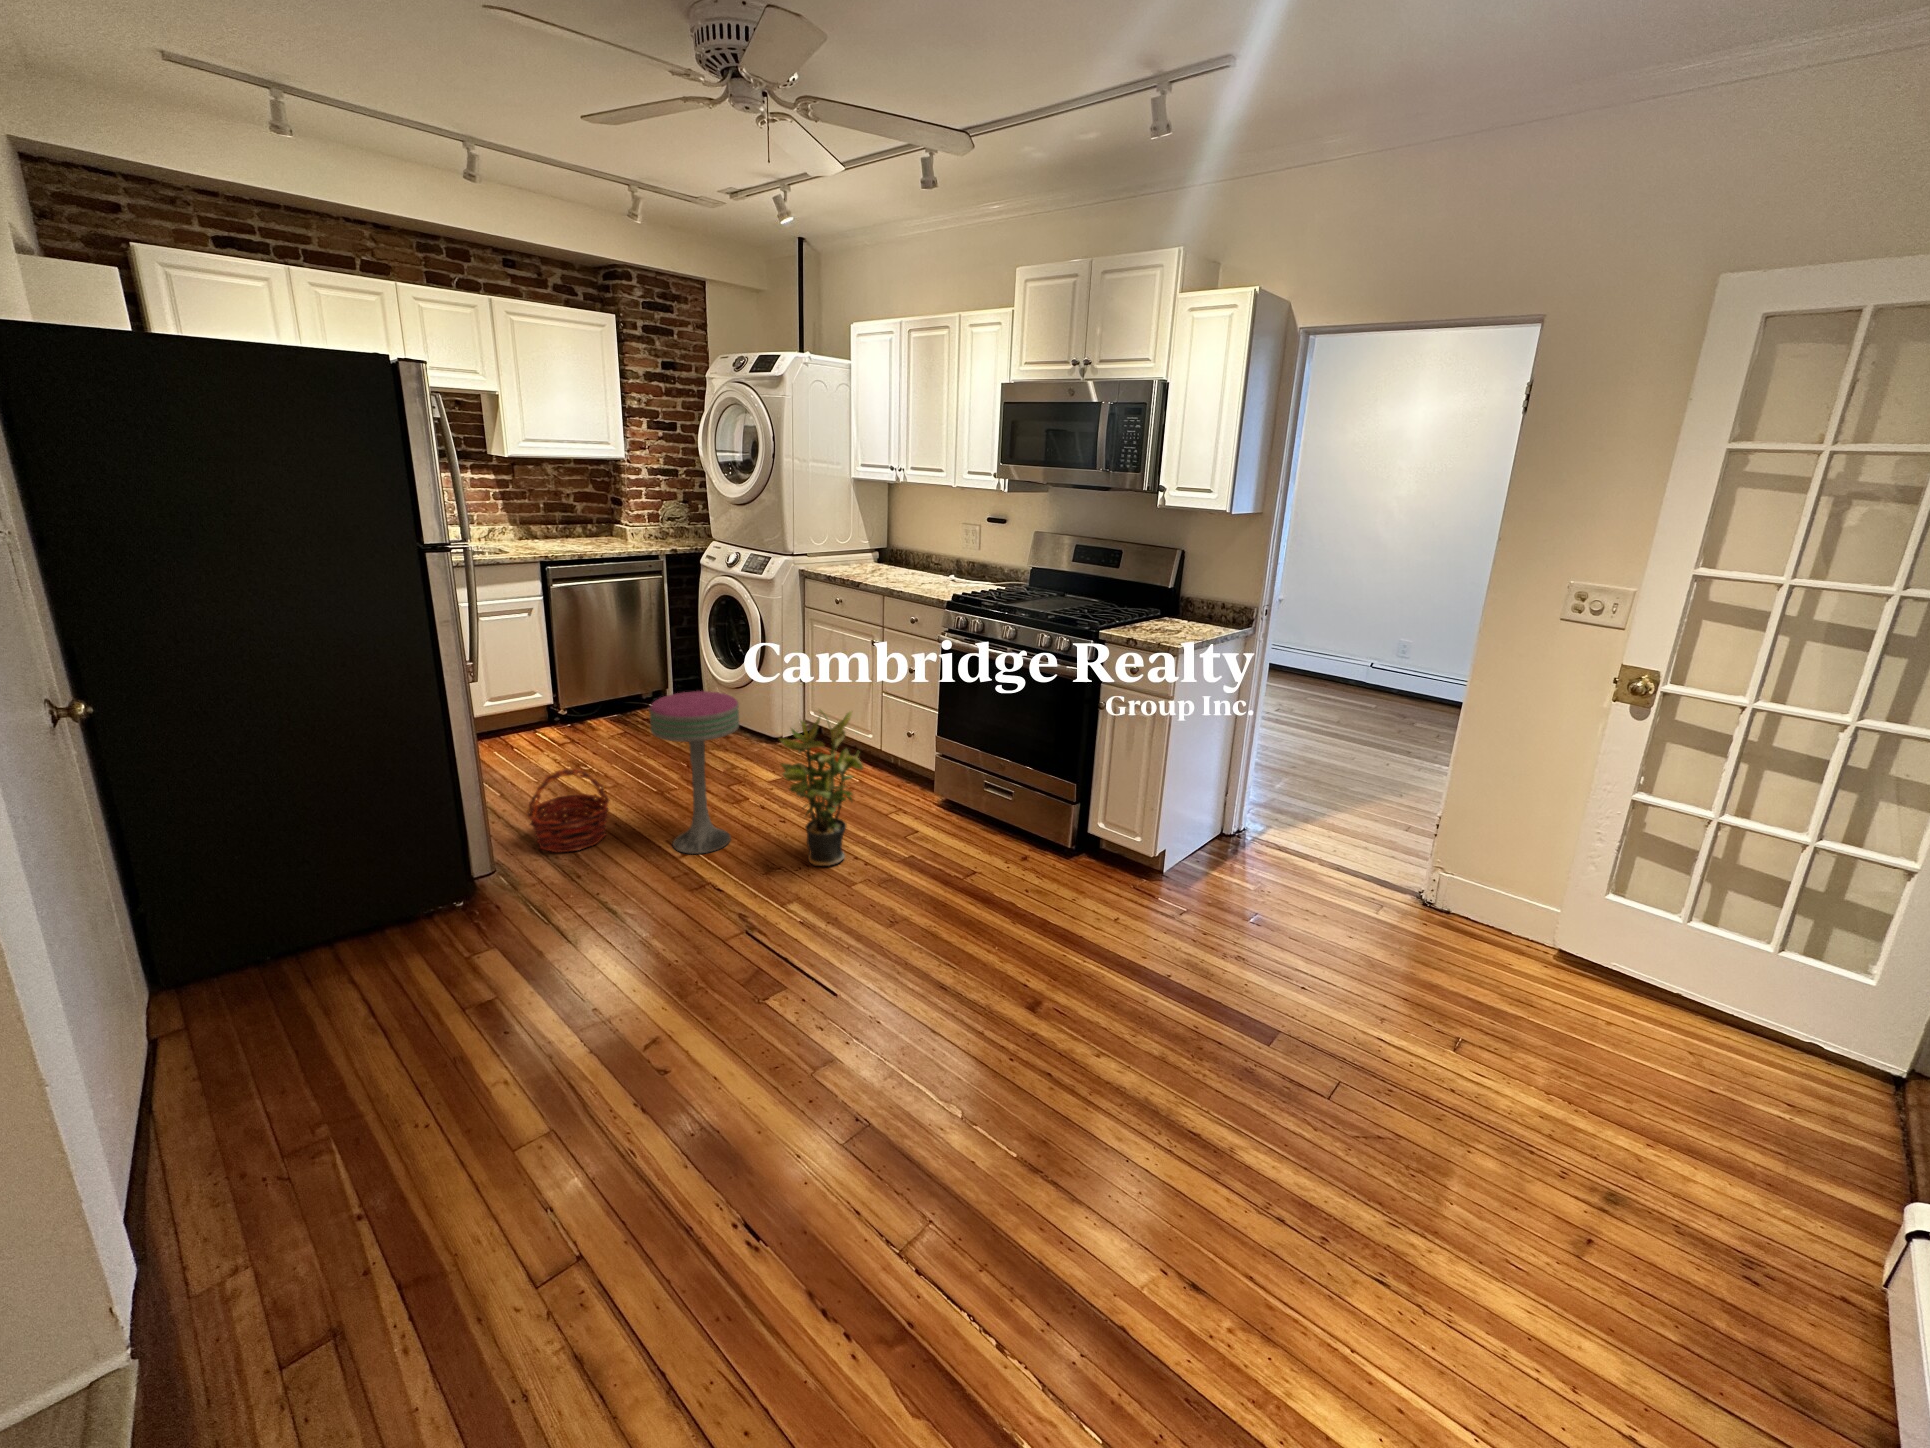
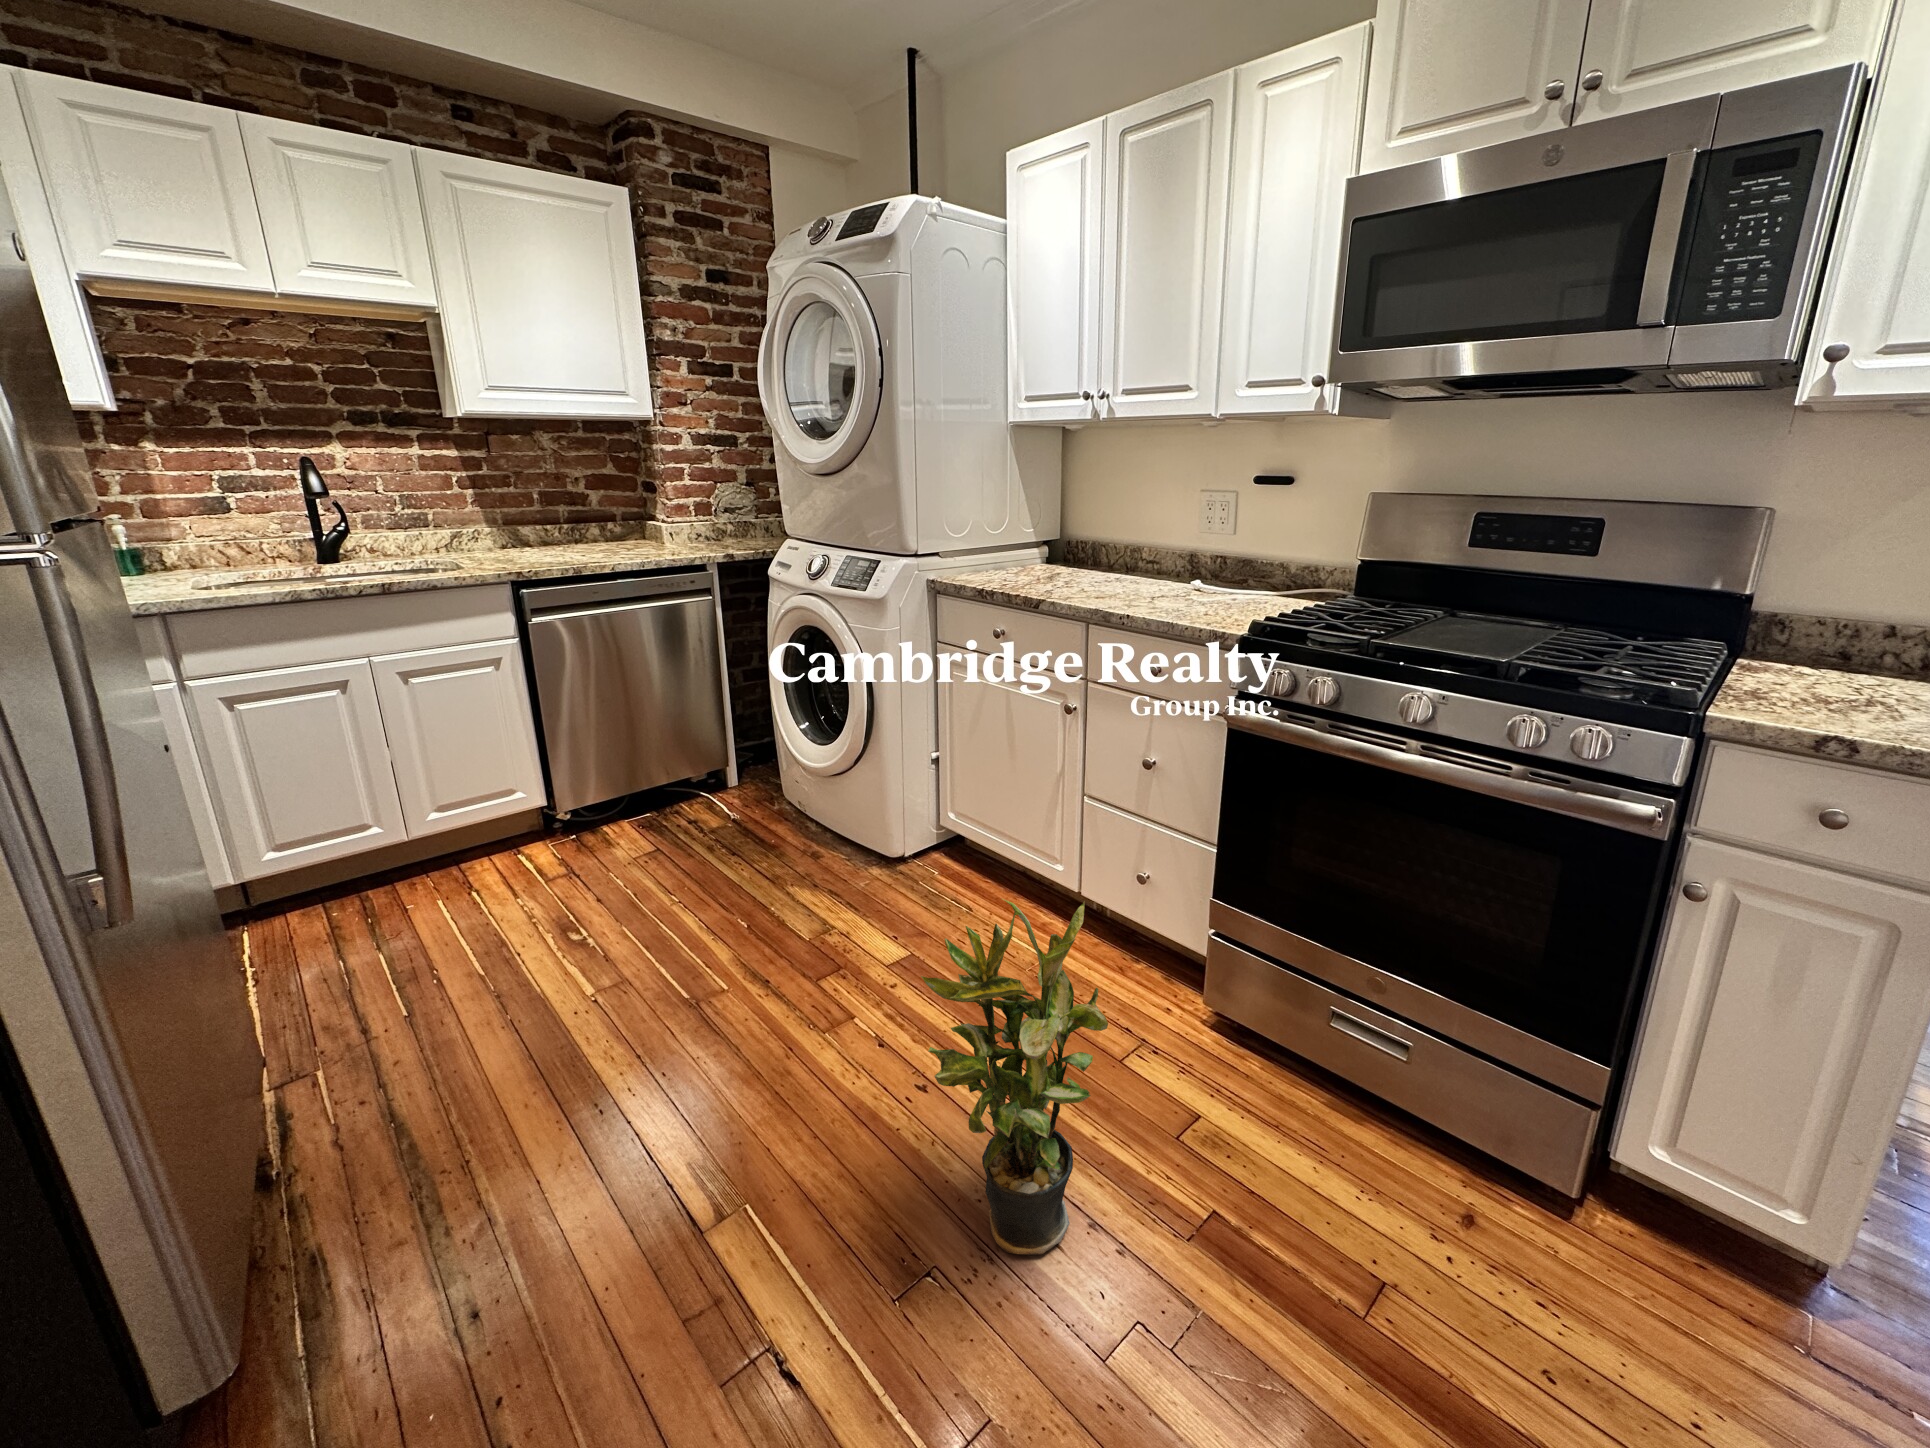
bar stool: present [649,691,739,854] -> none [636,846,833,1206]
basket: present [526,768,609,852] -> none [397,1015,580,1207]

